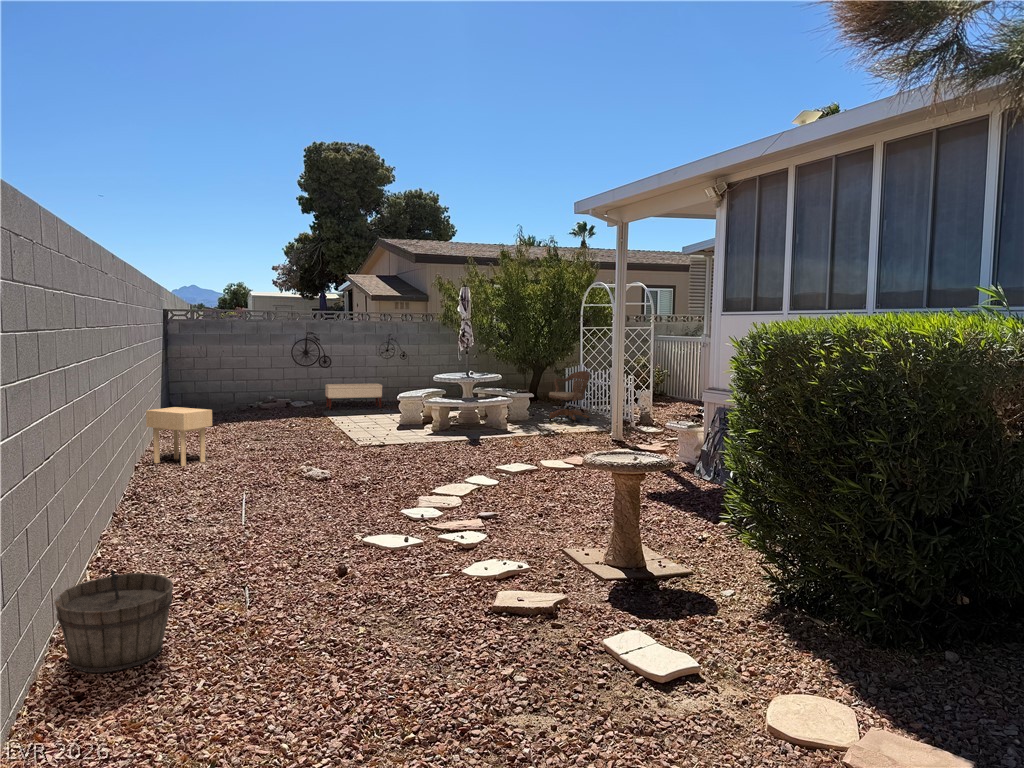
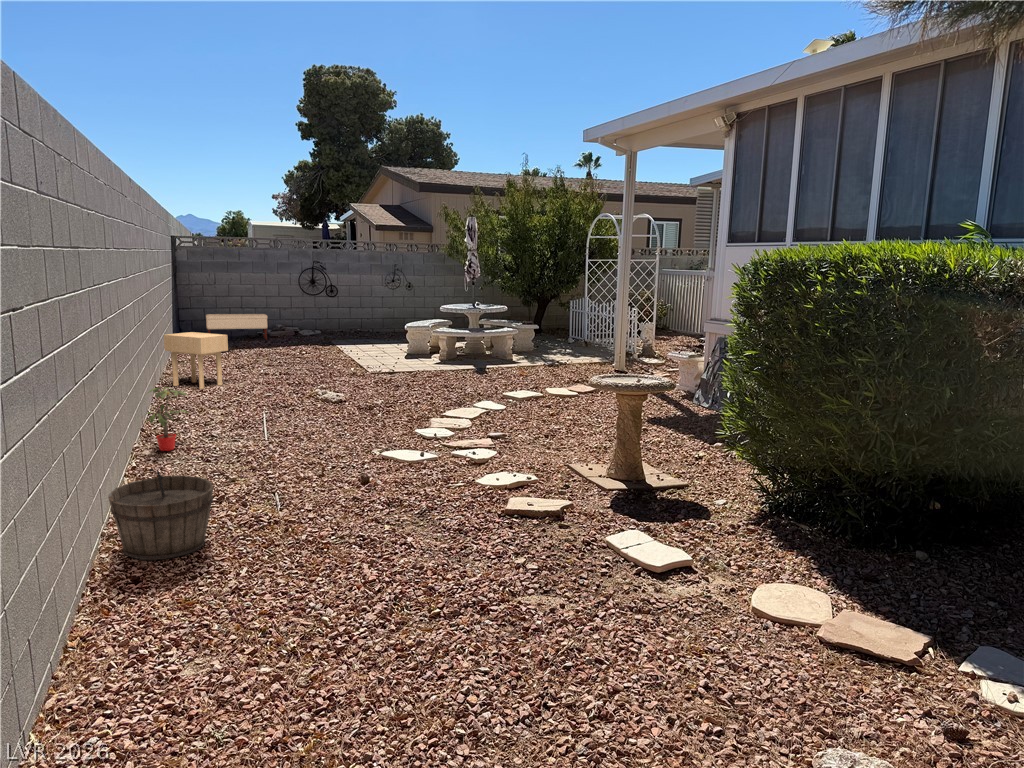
chair: present [548,371,590,423] -> none [552,303,594,354]
bench: present [325,383,382,409] -> present [206,314,268,340]
potted plant: none [111,470,165,538] -> present [148,387,187,451]

